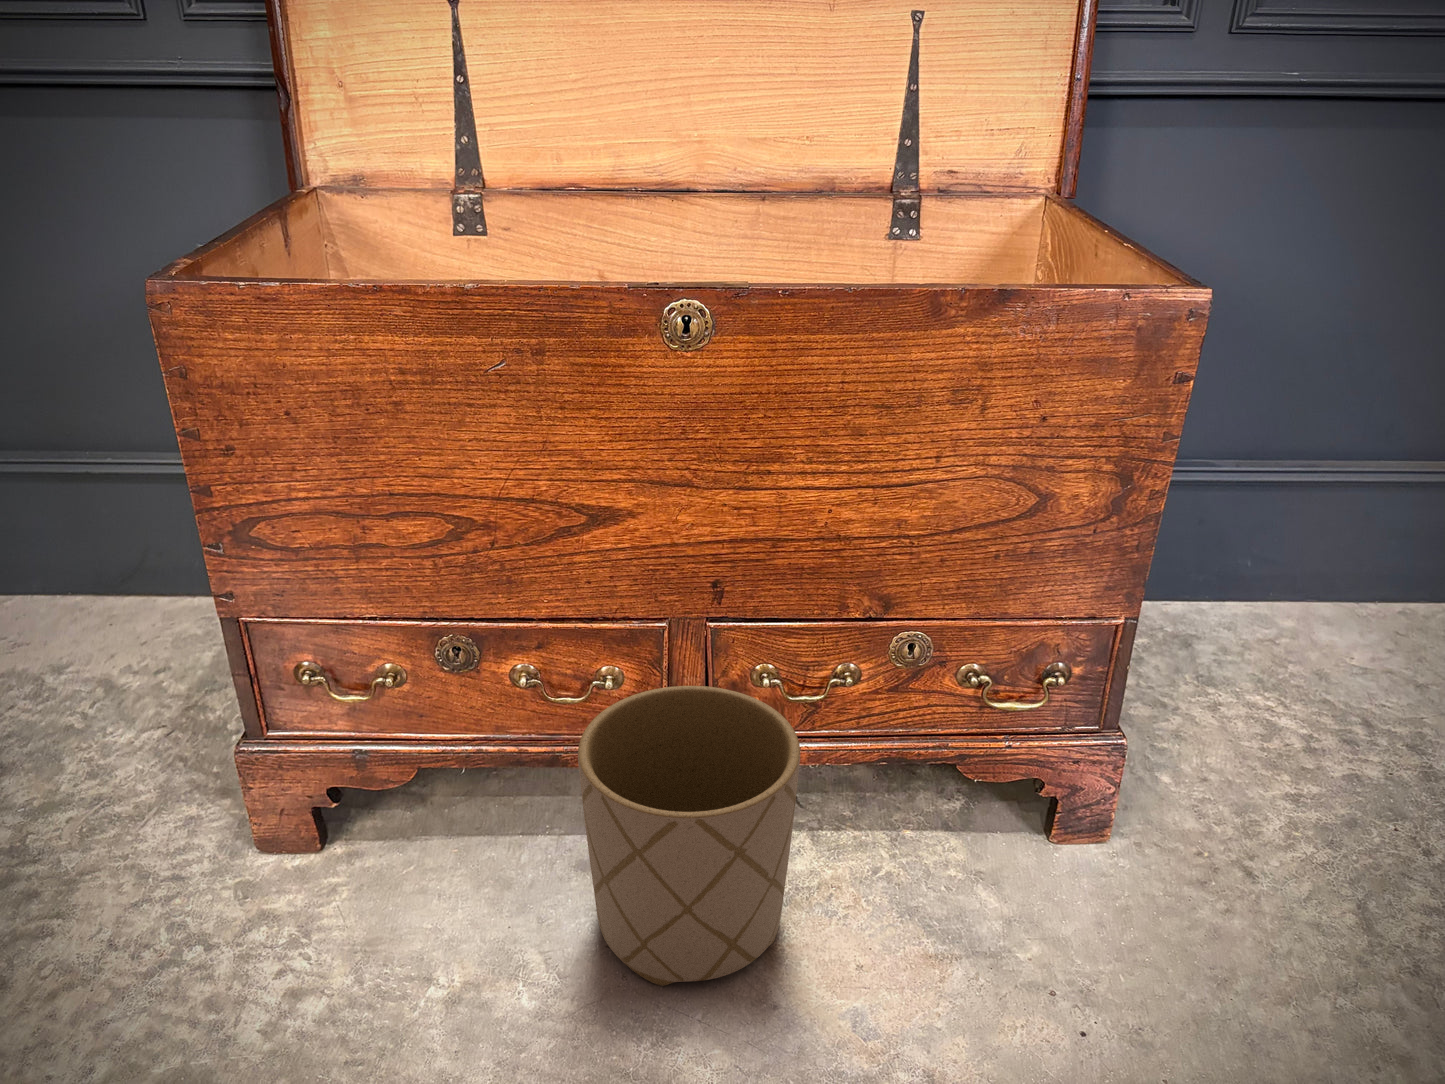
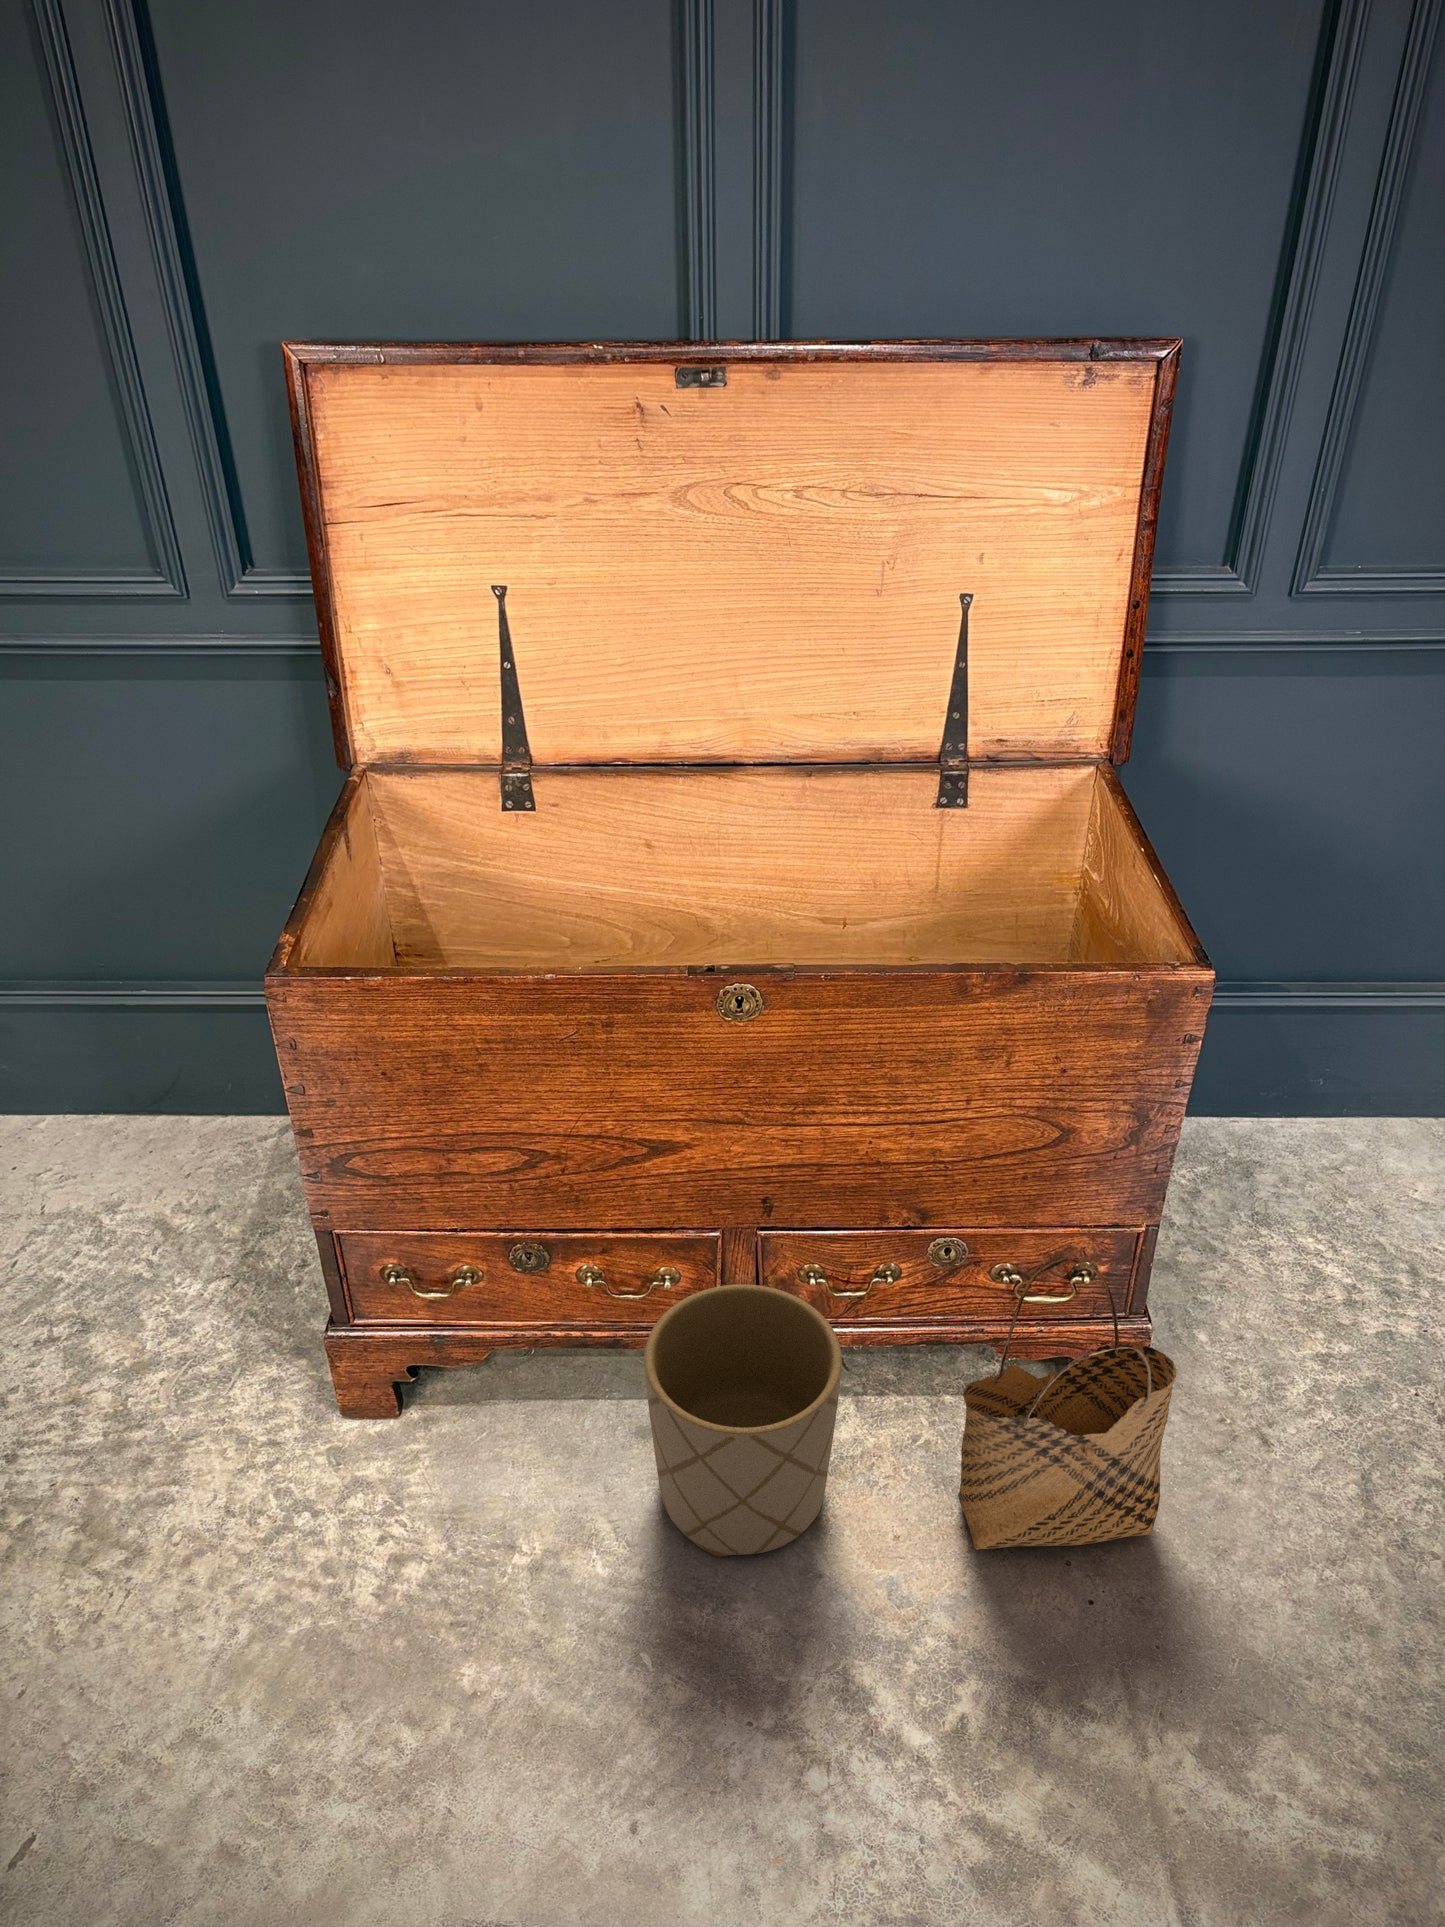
woven basket: none [928,633,1172,975] -> present [958,1257,1177,1550]

